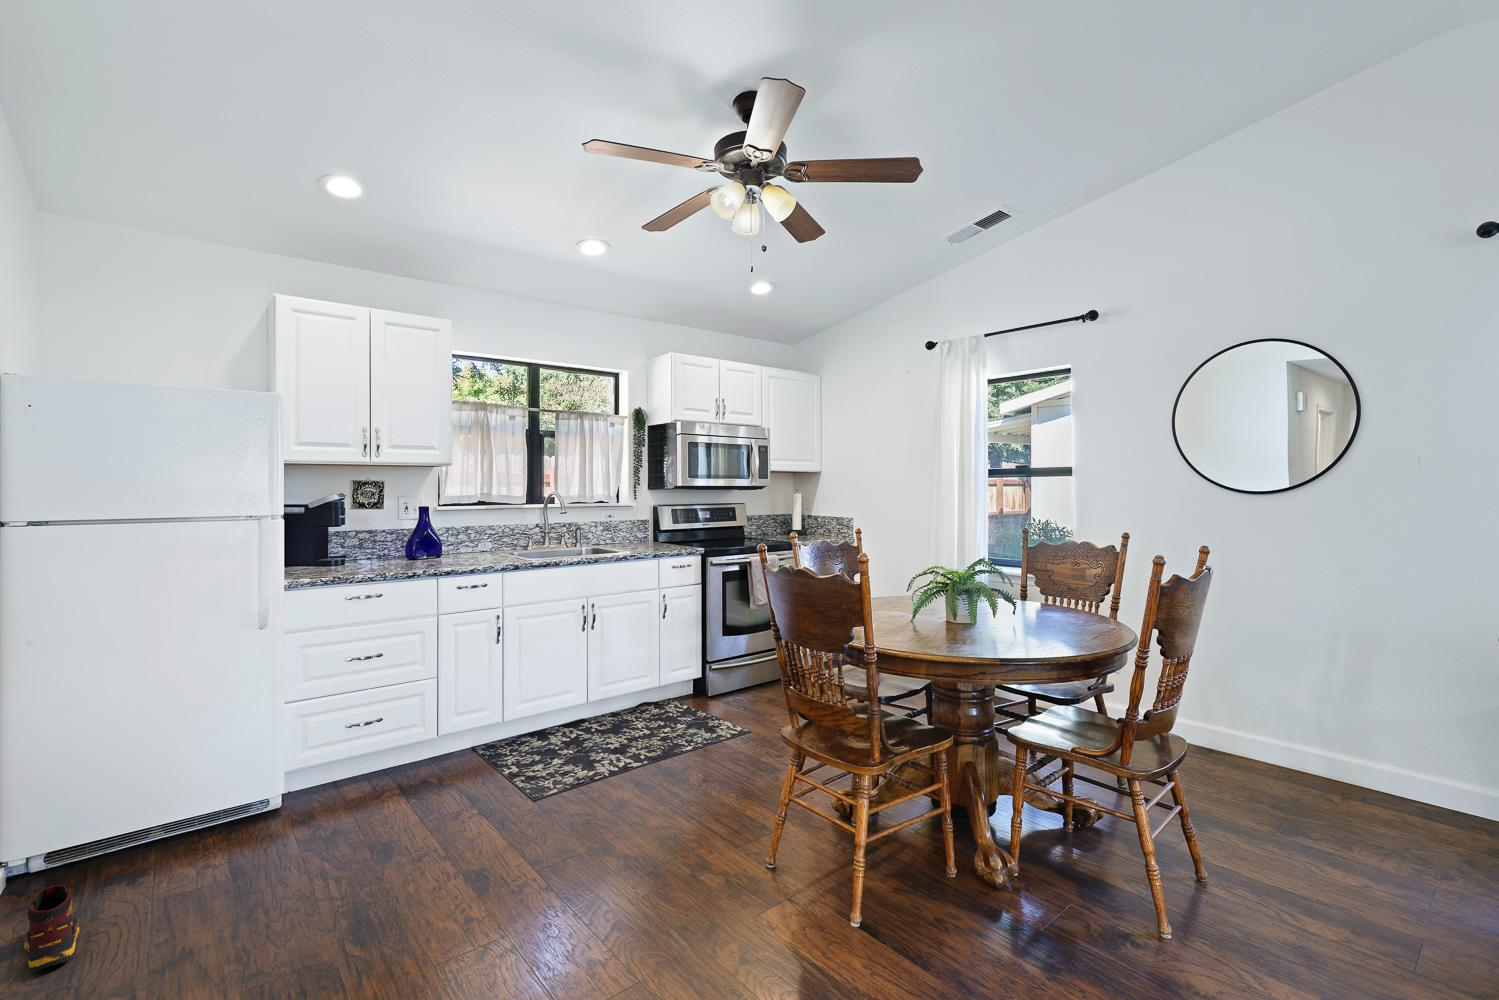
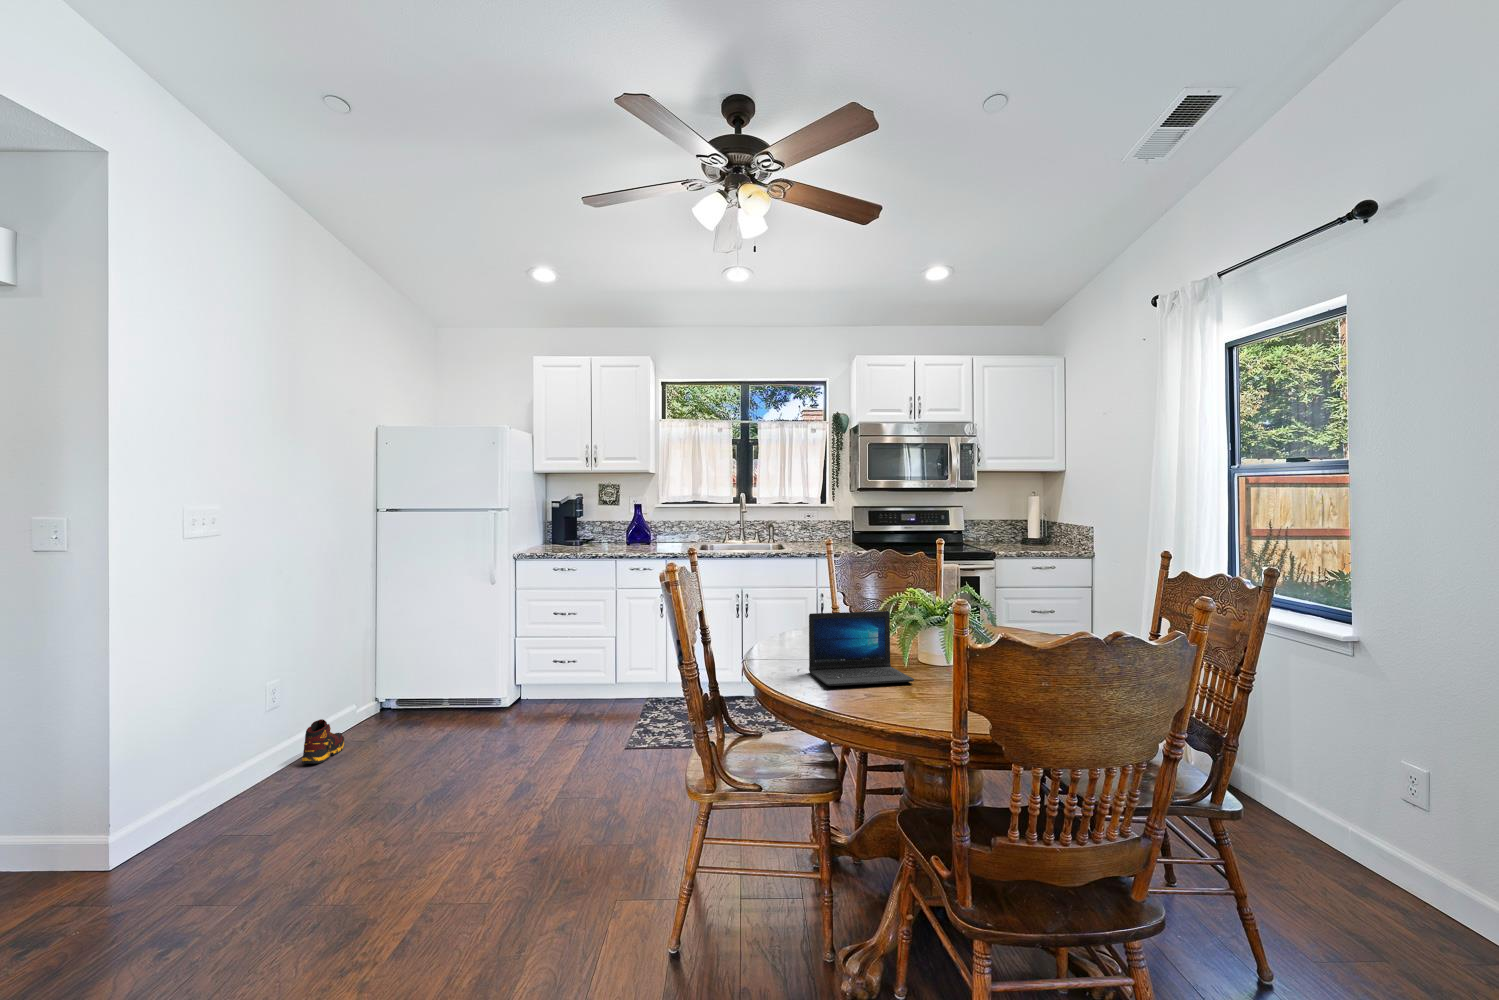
laptop: none [949,583,1026,644] -> present [809,611,914,686]

